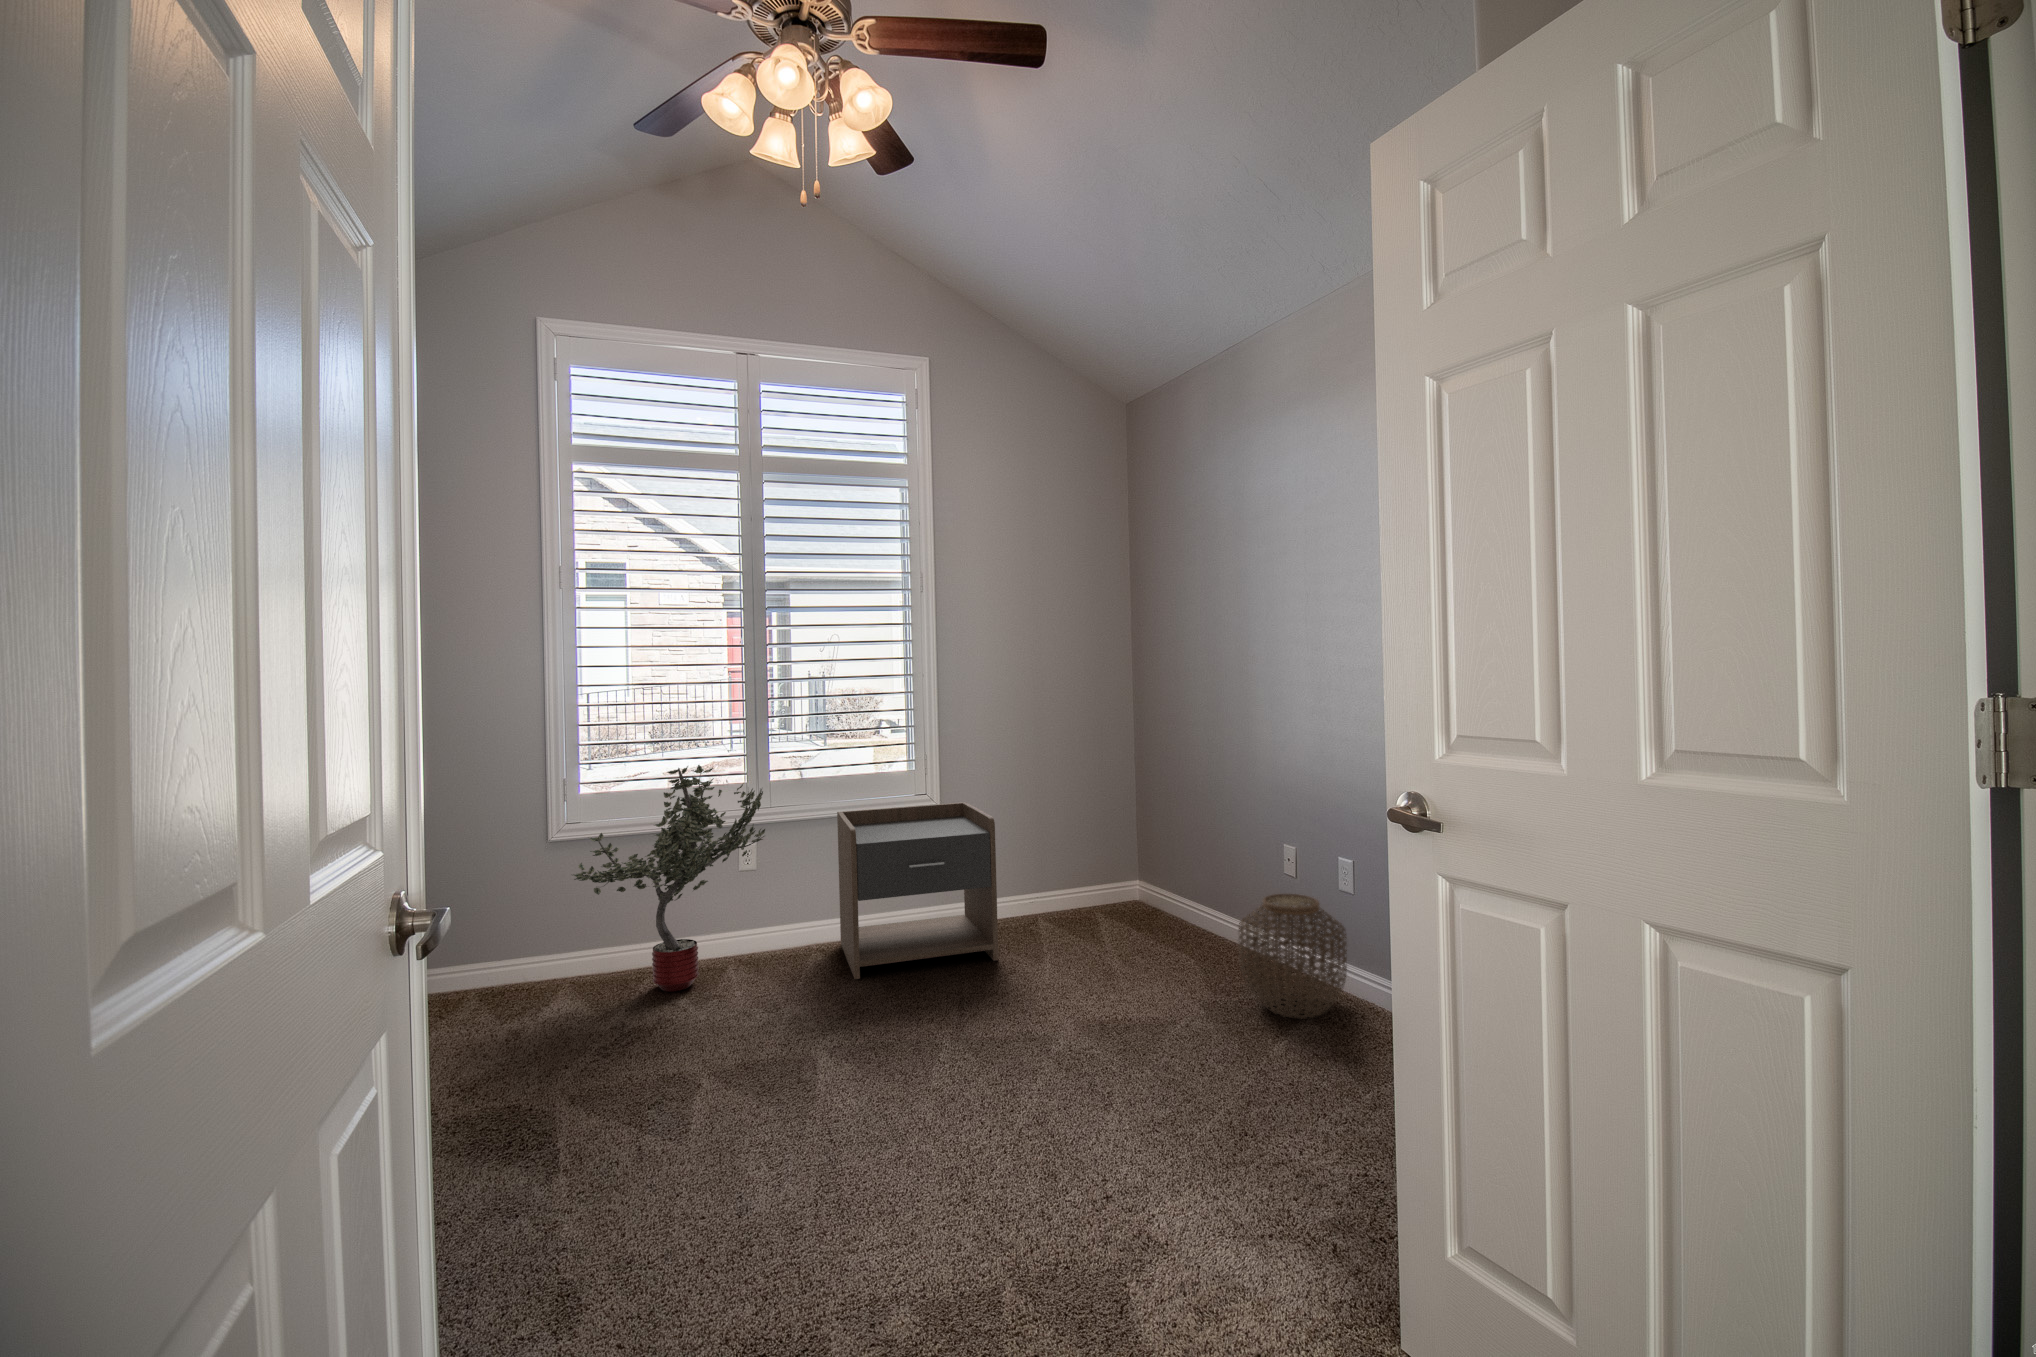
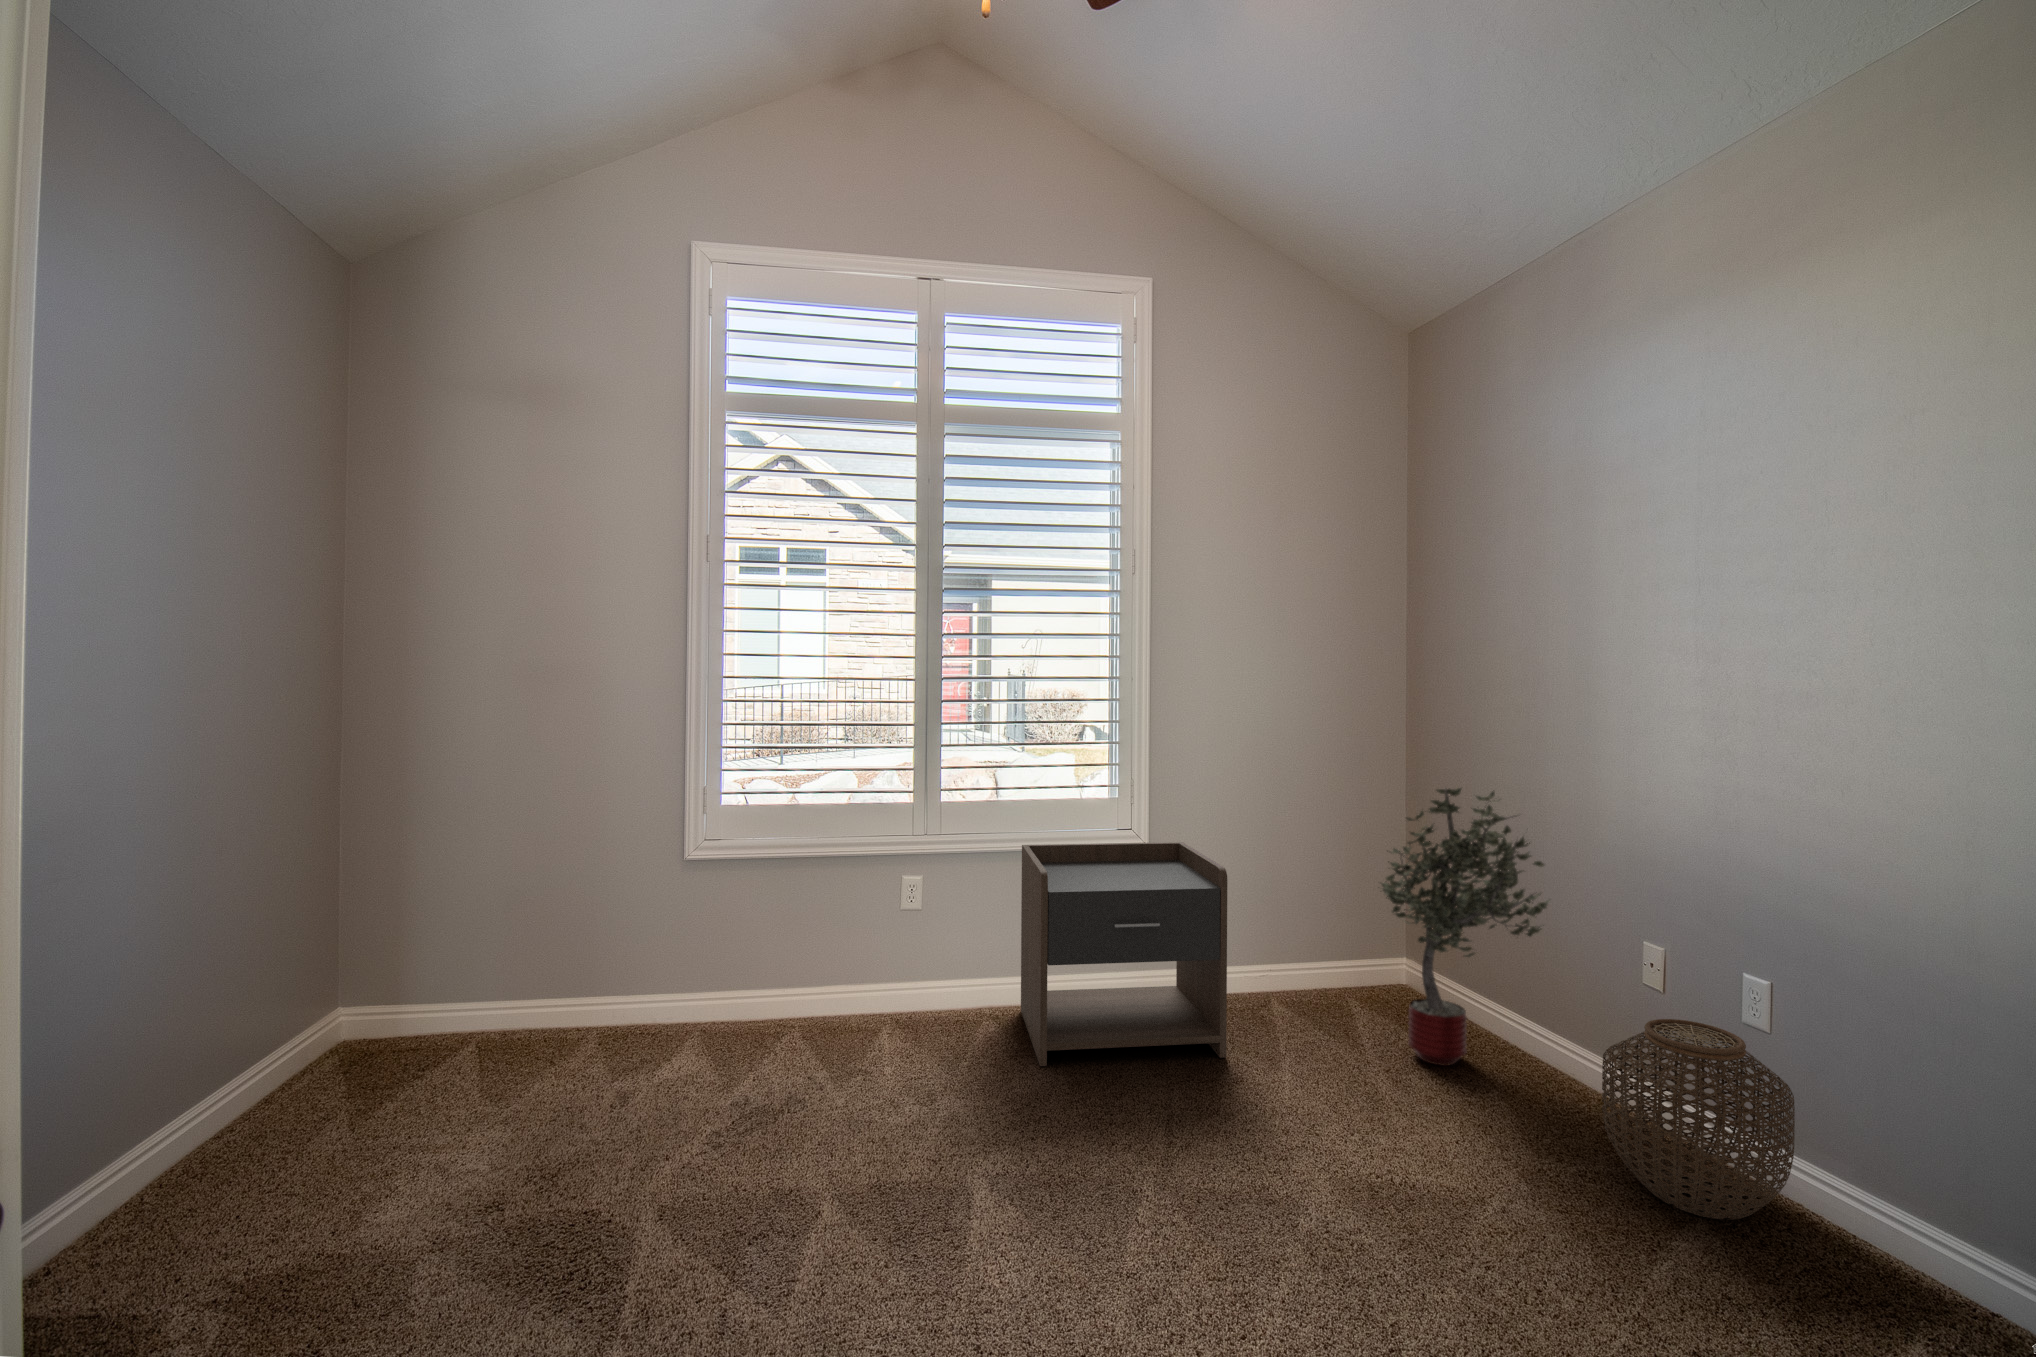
potted tree: present [573,765,765,992] -> present [1381,788,1549,1066]

